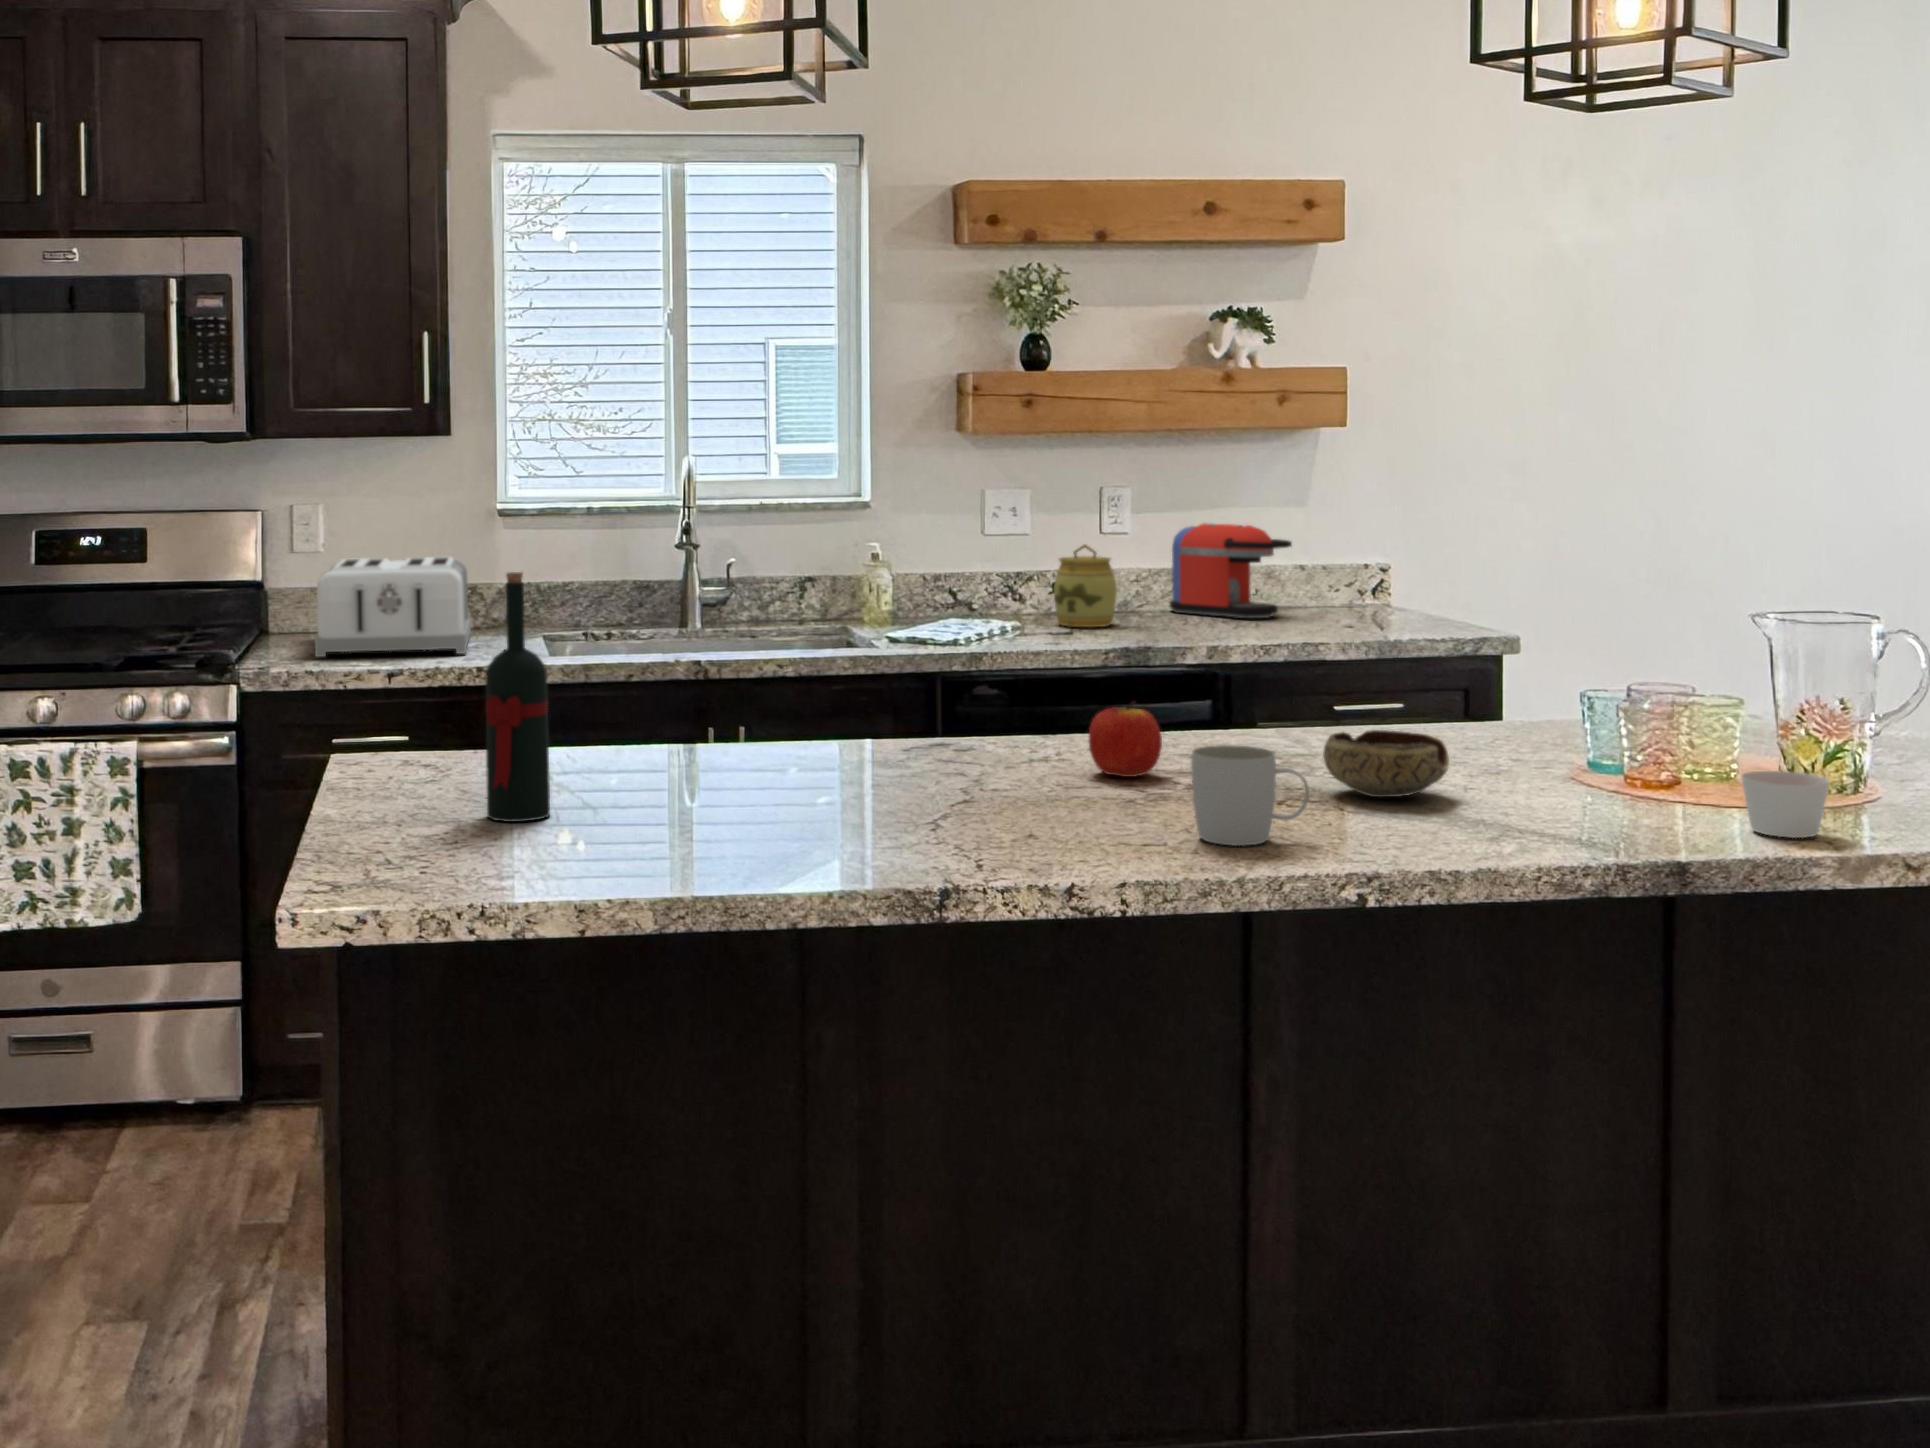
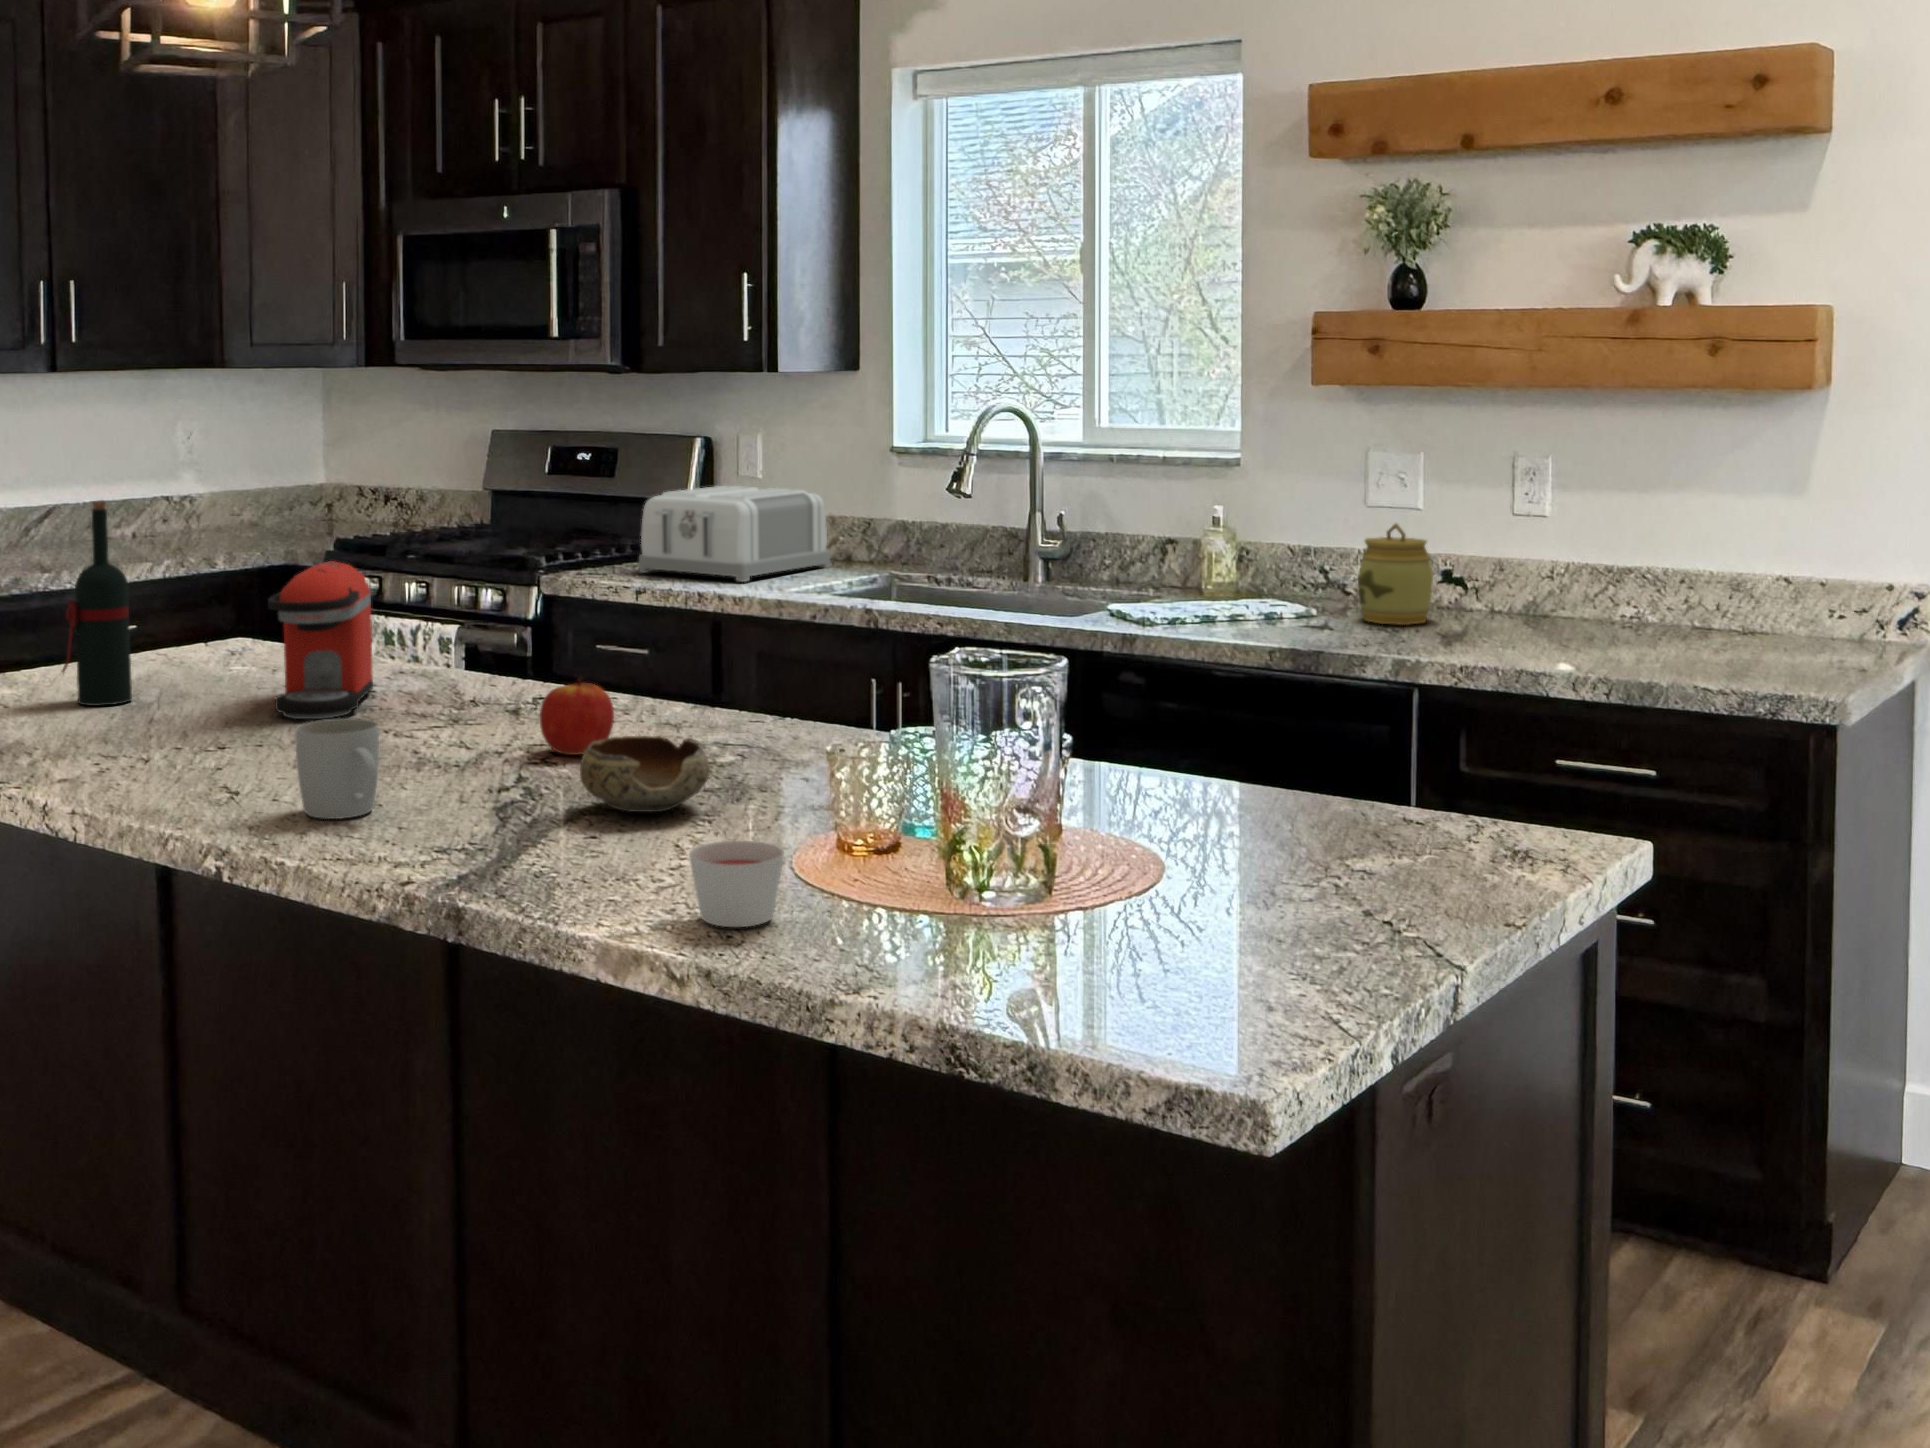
coffee maker: present [1169,523,1292,618] -> present [268,561,373,719]

